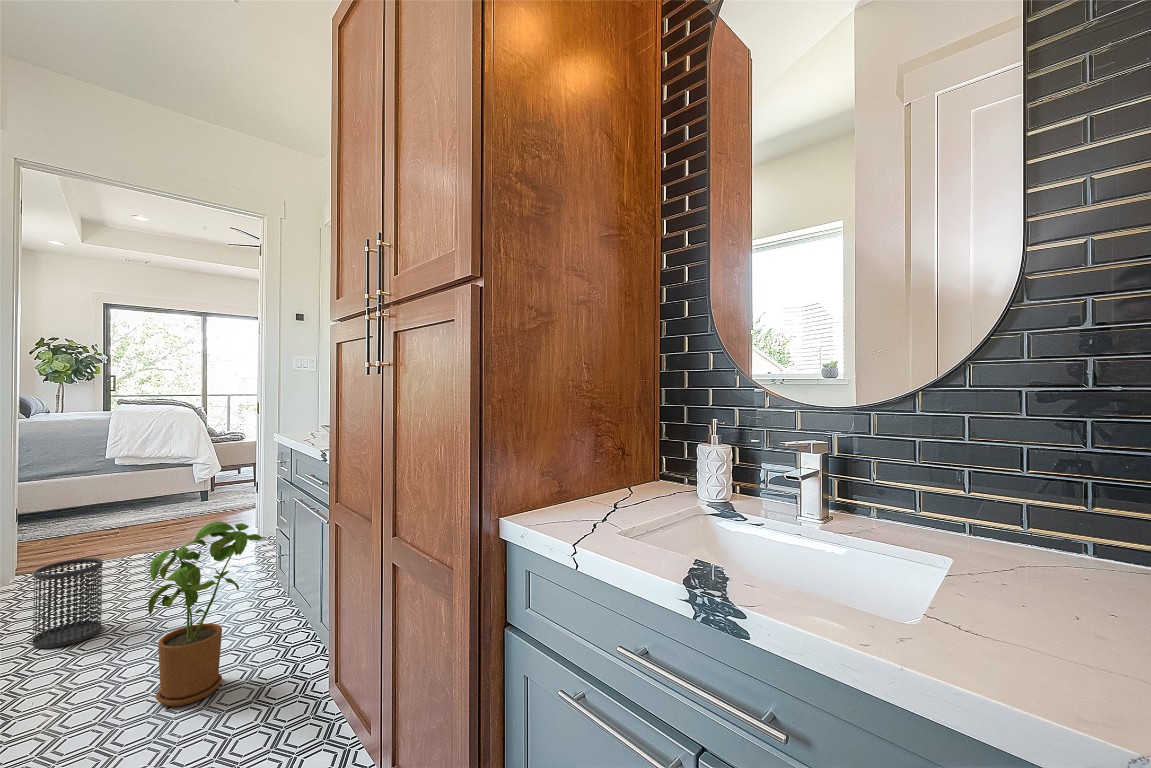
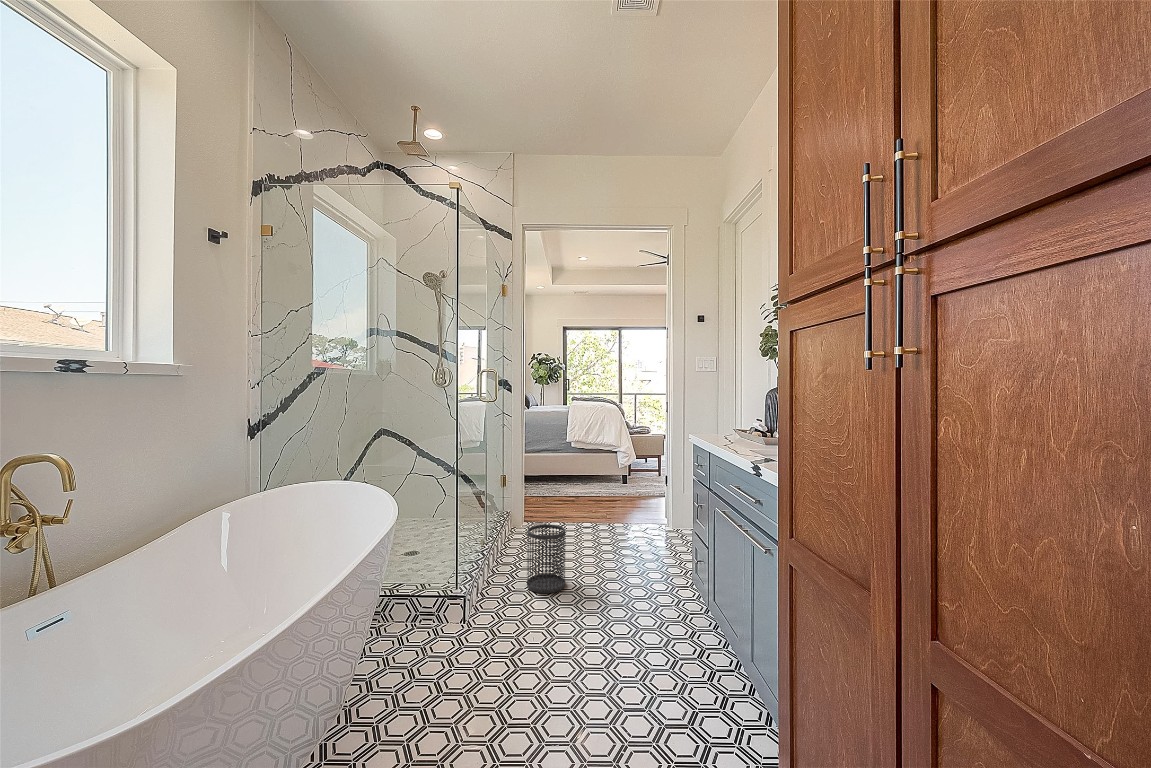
house plant: present [148,522,266,706] -> none [598,521,692,694]

